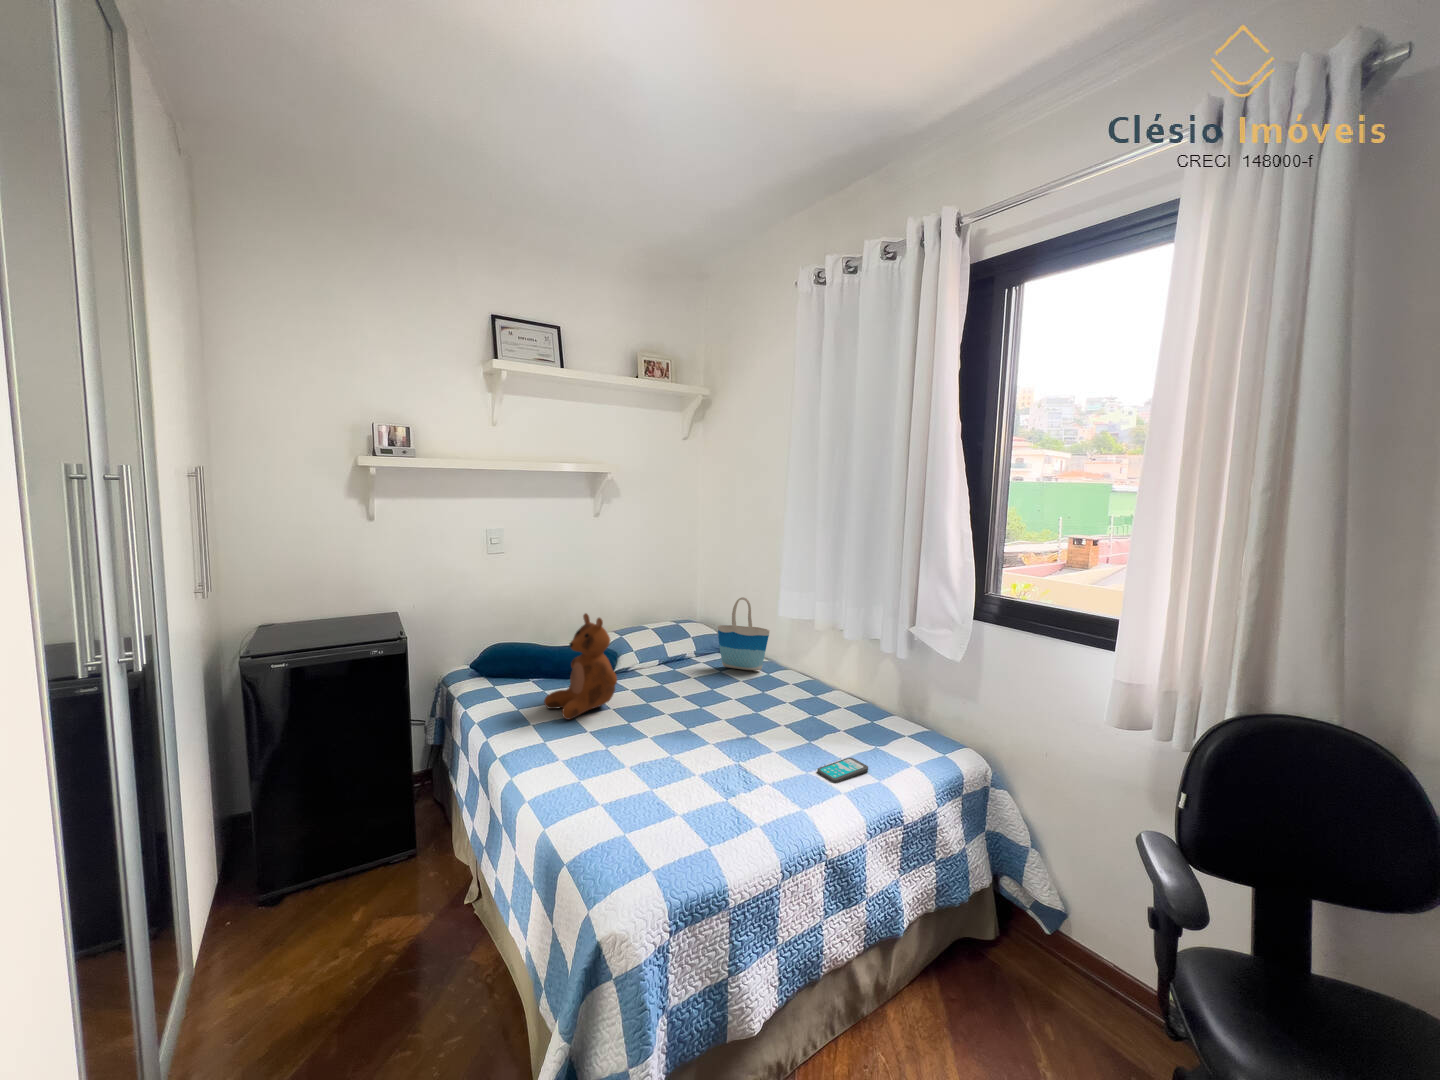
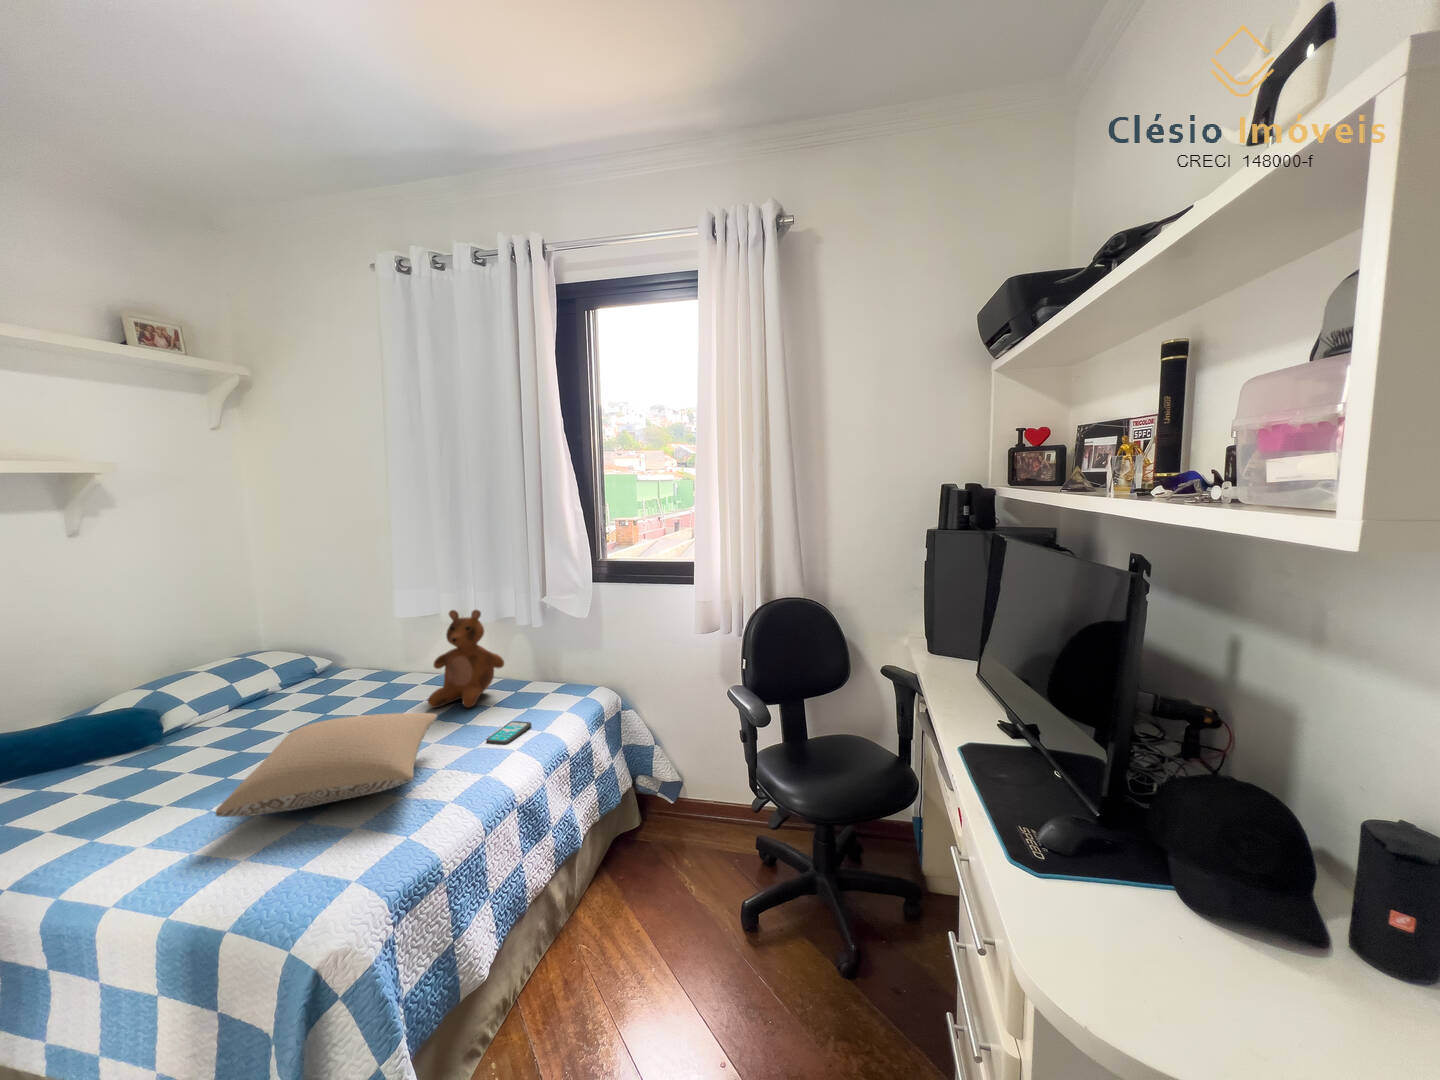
tote bag: present [718,597,770,670] -> none [315,607,385,689]
teddy bear: present [544,613,617,720] -> present [428,610,504,708]
pillow: none [593,702,777,791] -> present [216,713,437,817]

